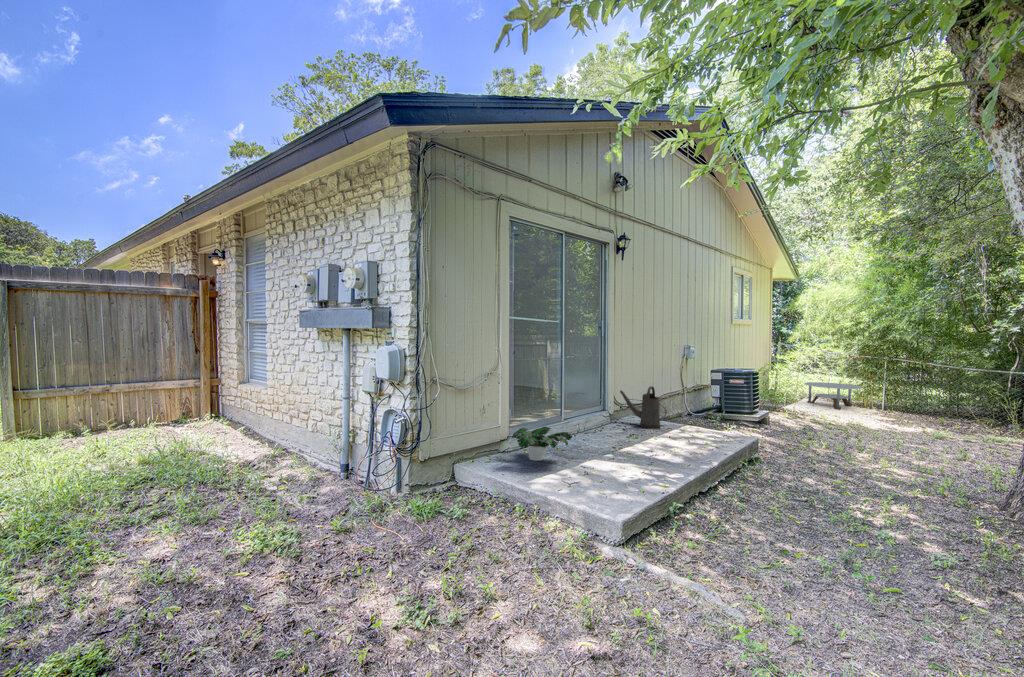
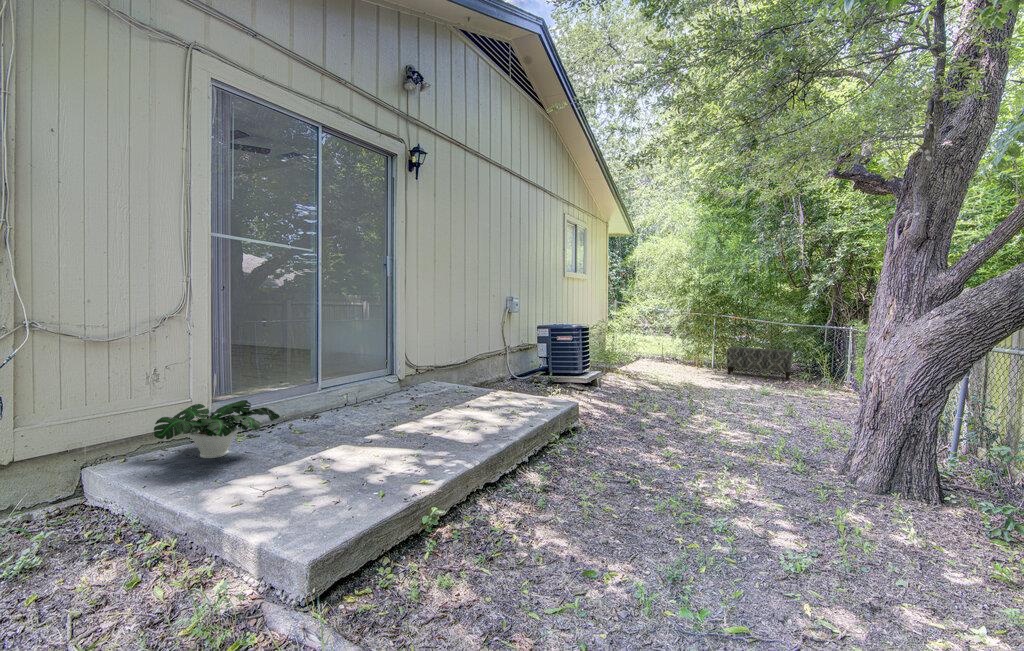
round table: present [804,382,863,409] -> none [640,343,694,369]
watering can: present [620,386,667,428] -> none [413,342,470,395]
bench: none [900,389,976,426] -> present [727,347,792,380]

